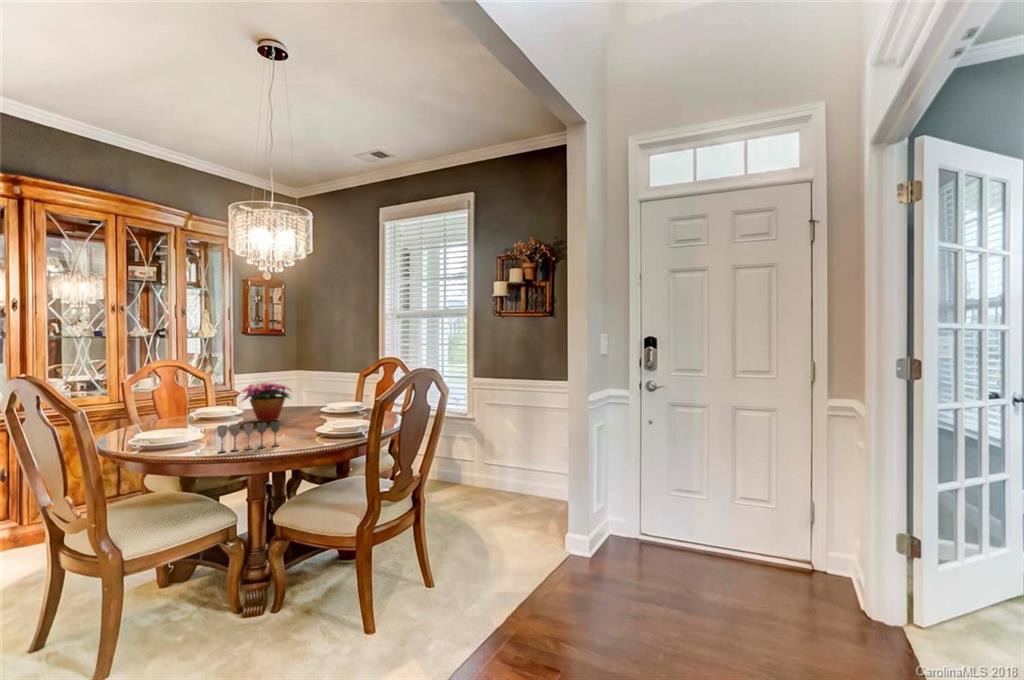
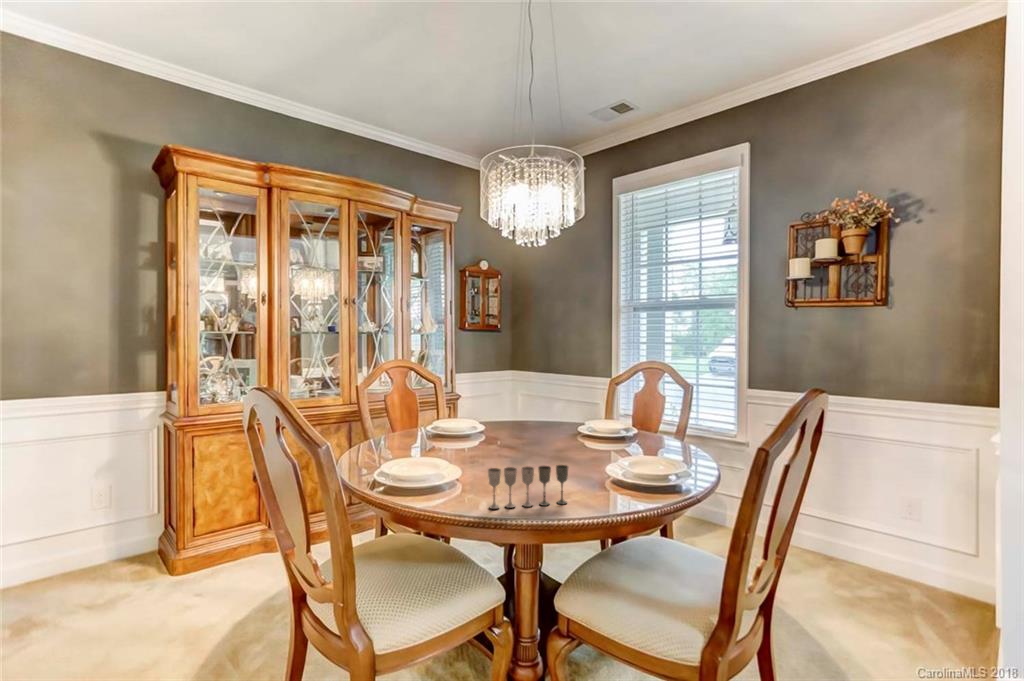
flower arrangement: present [241,382,292,422] -> none [483,393,558,447]

